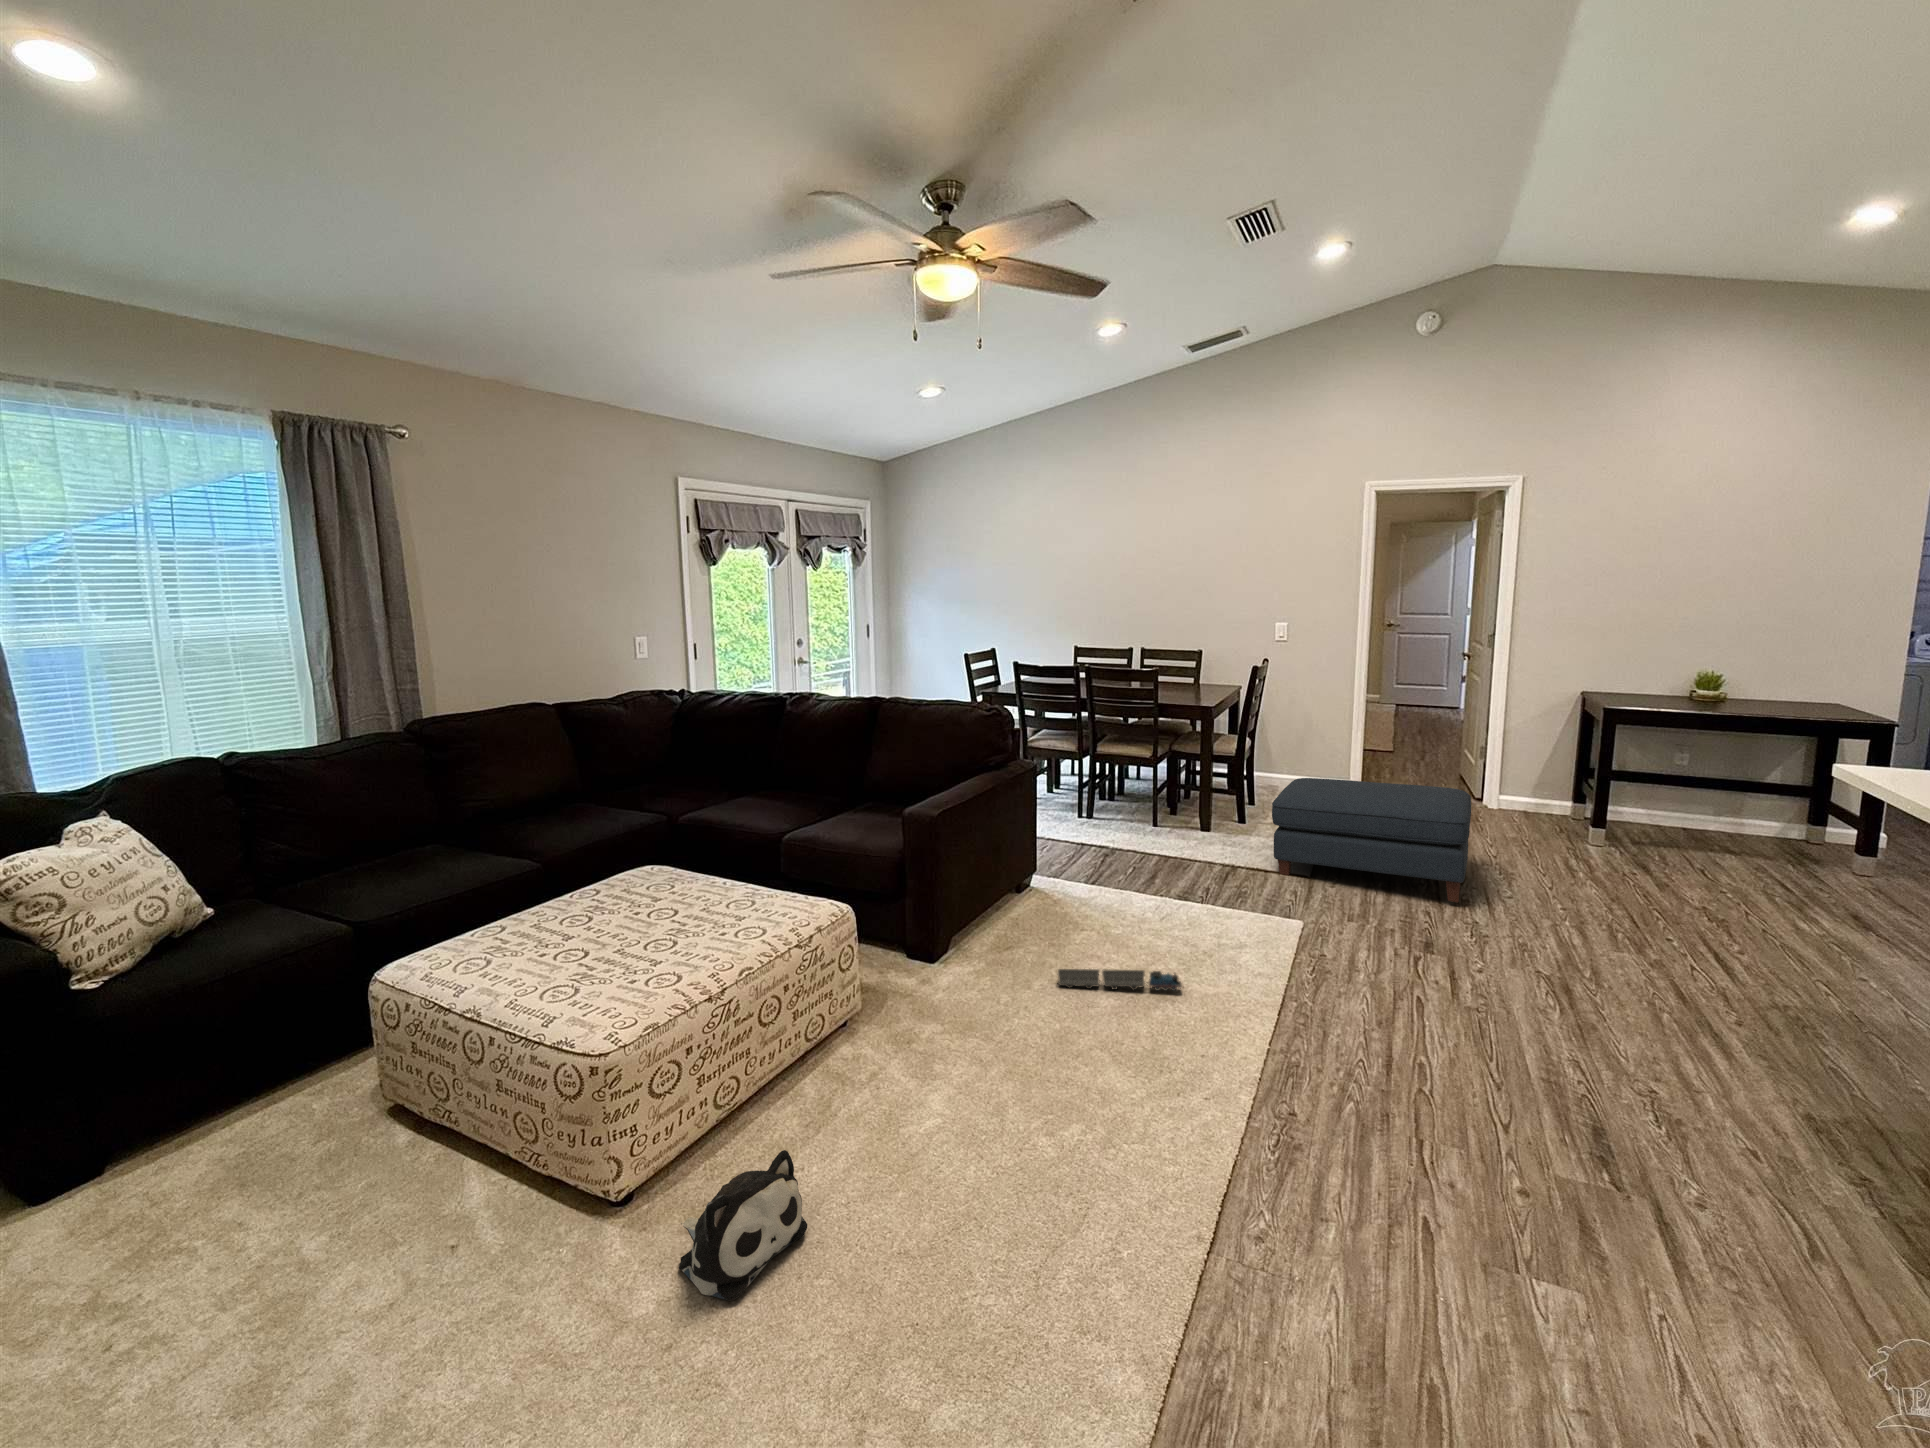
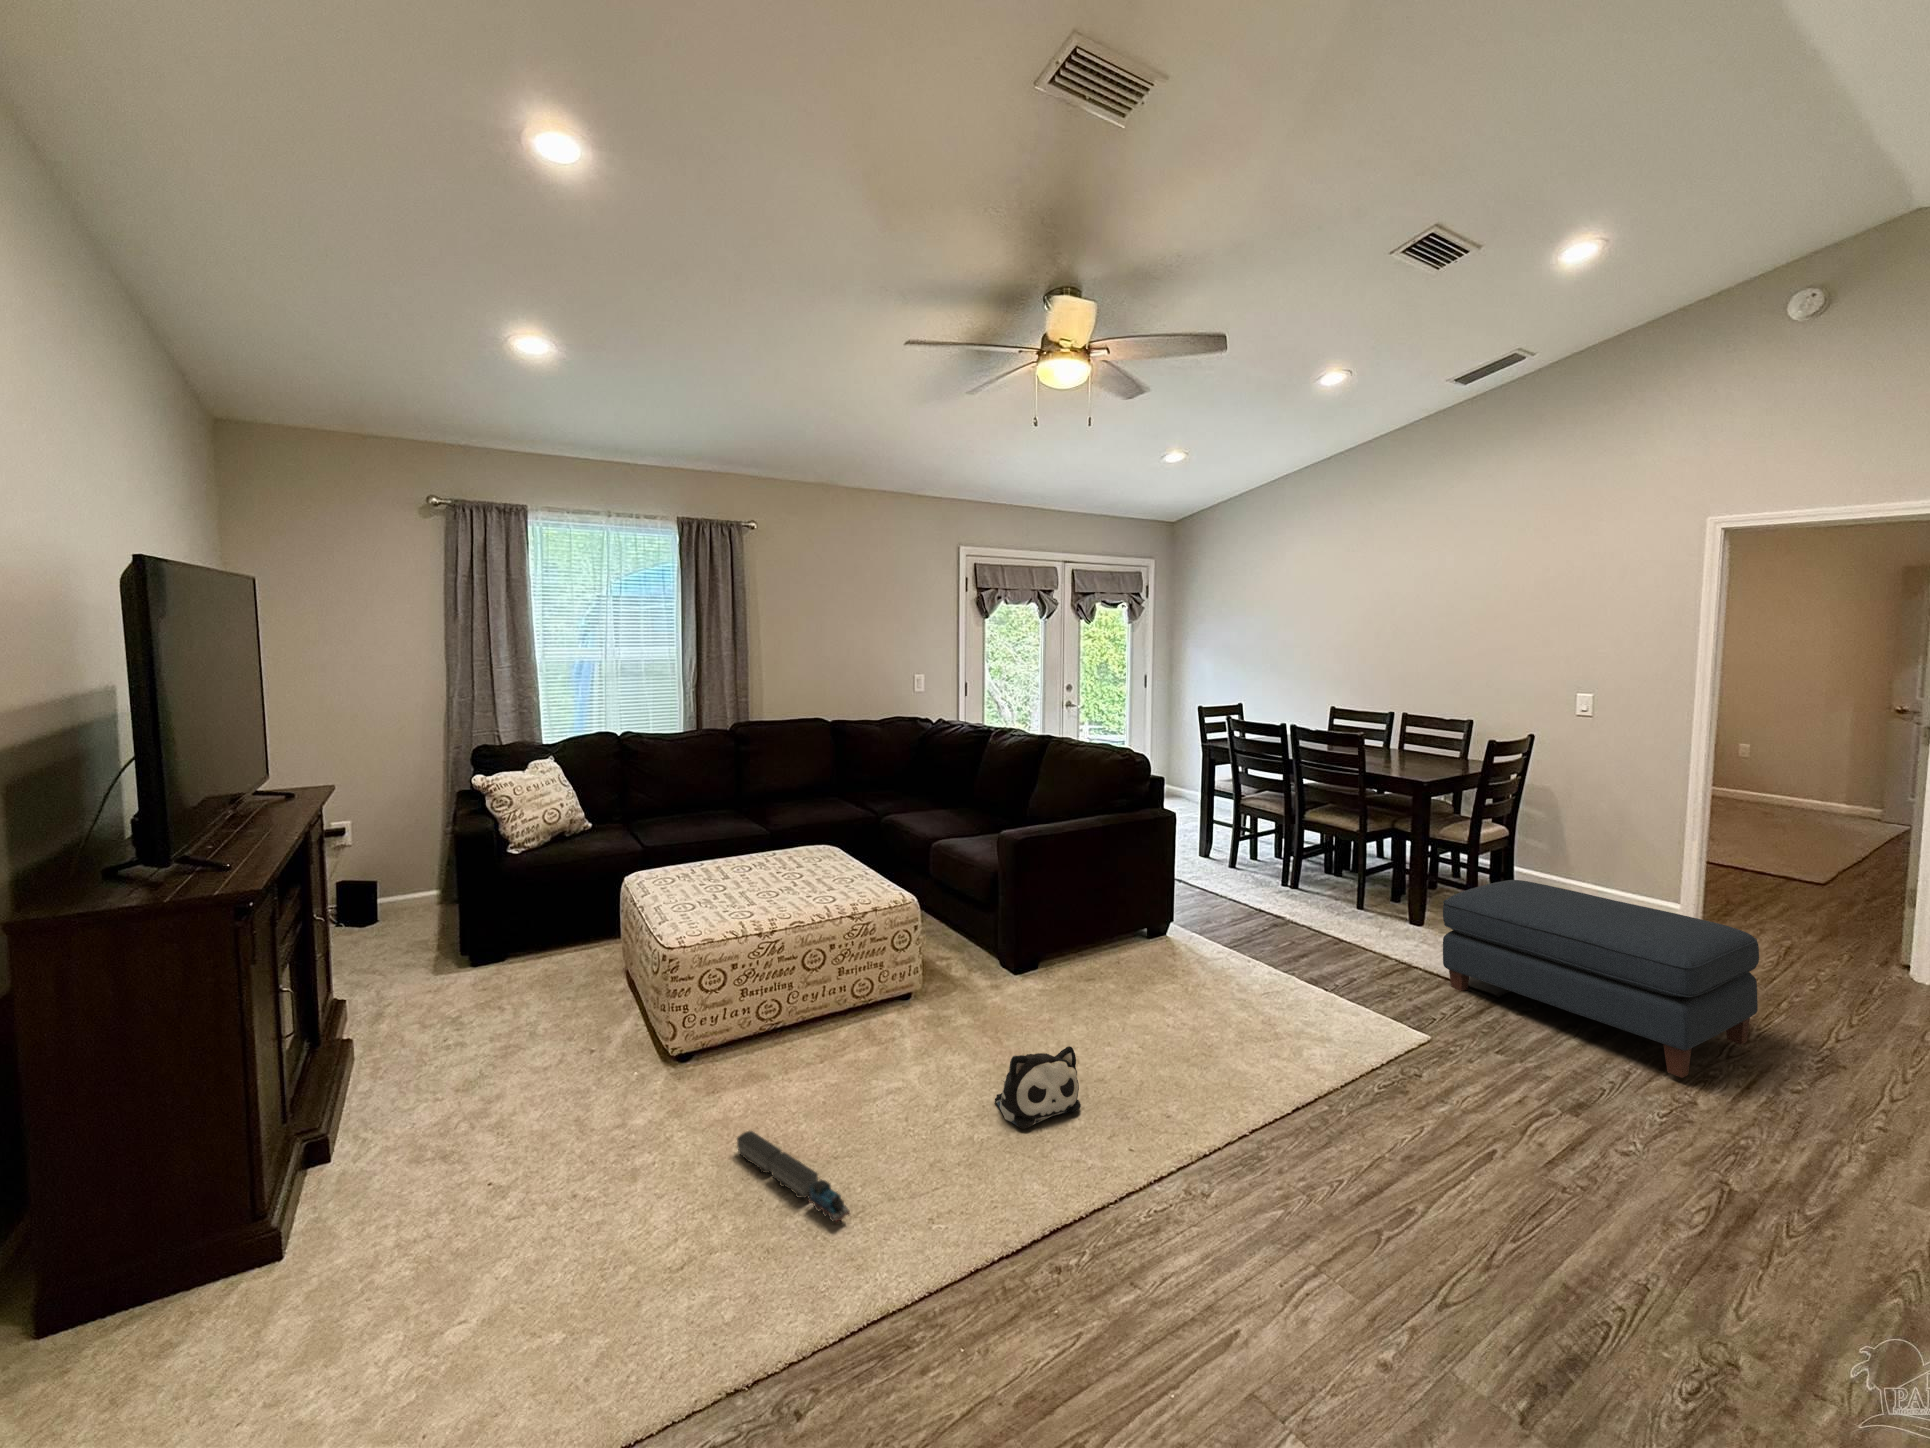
toy train: present [1057,969,1182,991] -> present [737,1131,850,1222]
plush toy: present [679,1150,807,1301] -> present [995,1046,1081,1129]

